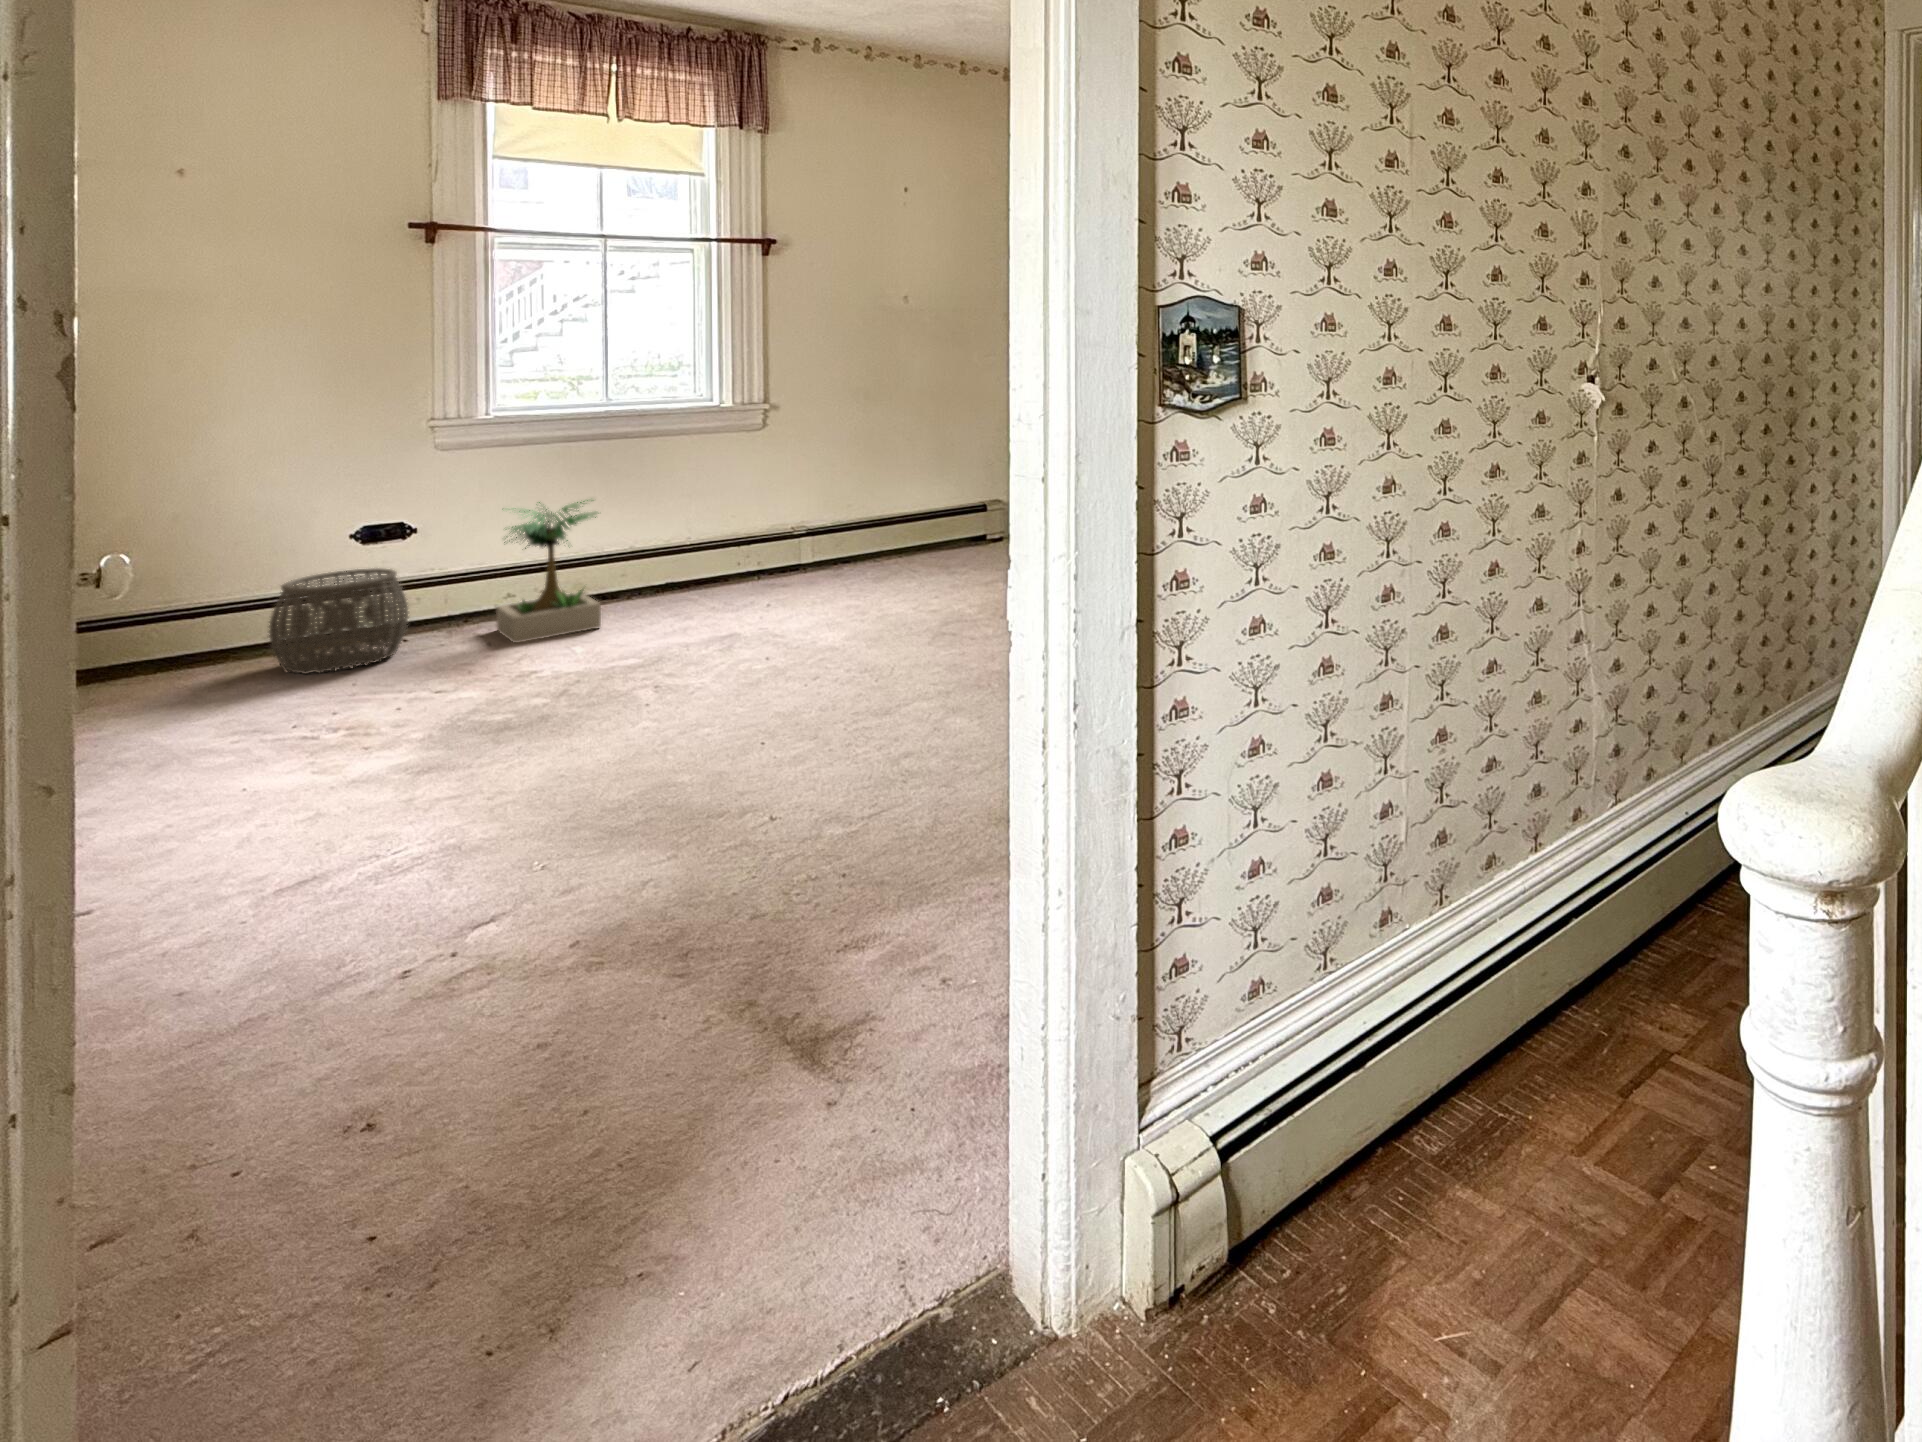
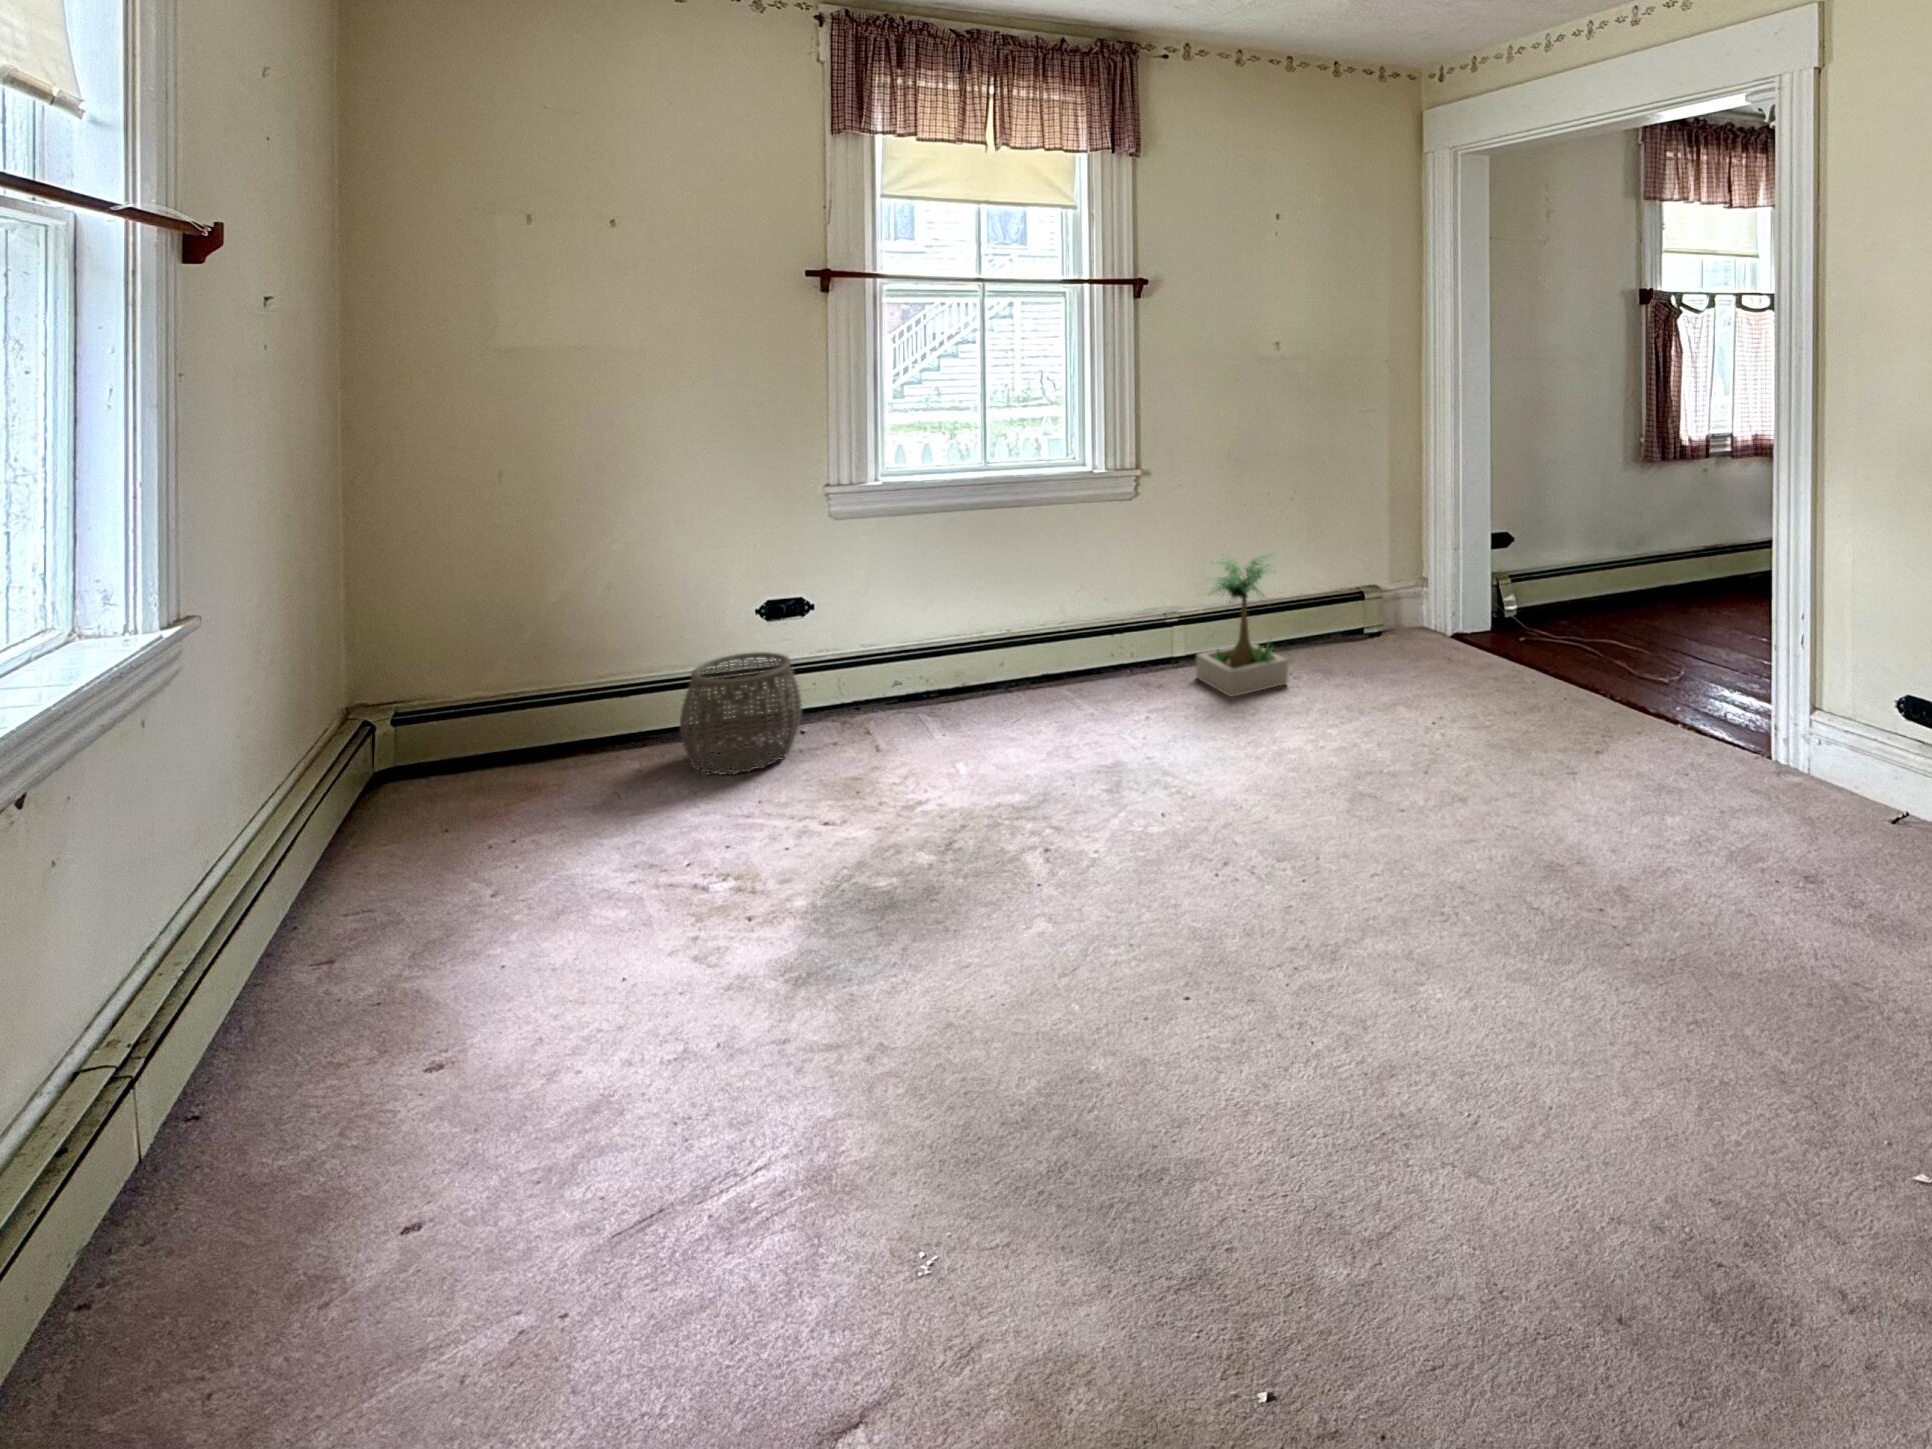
potted plant: present [496,500,601,643] -> present [1196,554,1288,697]

